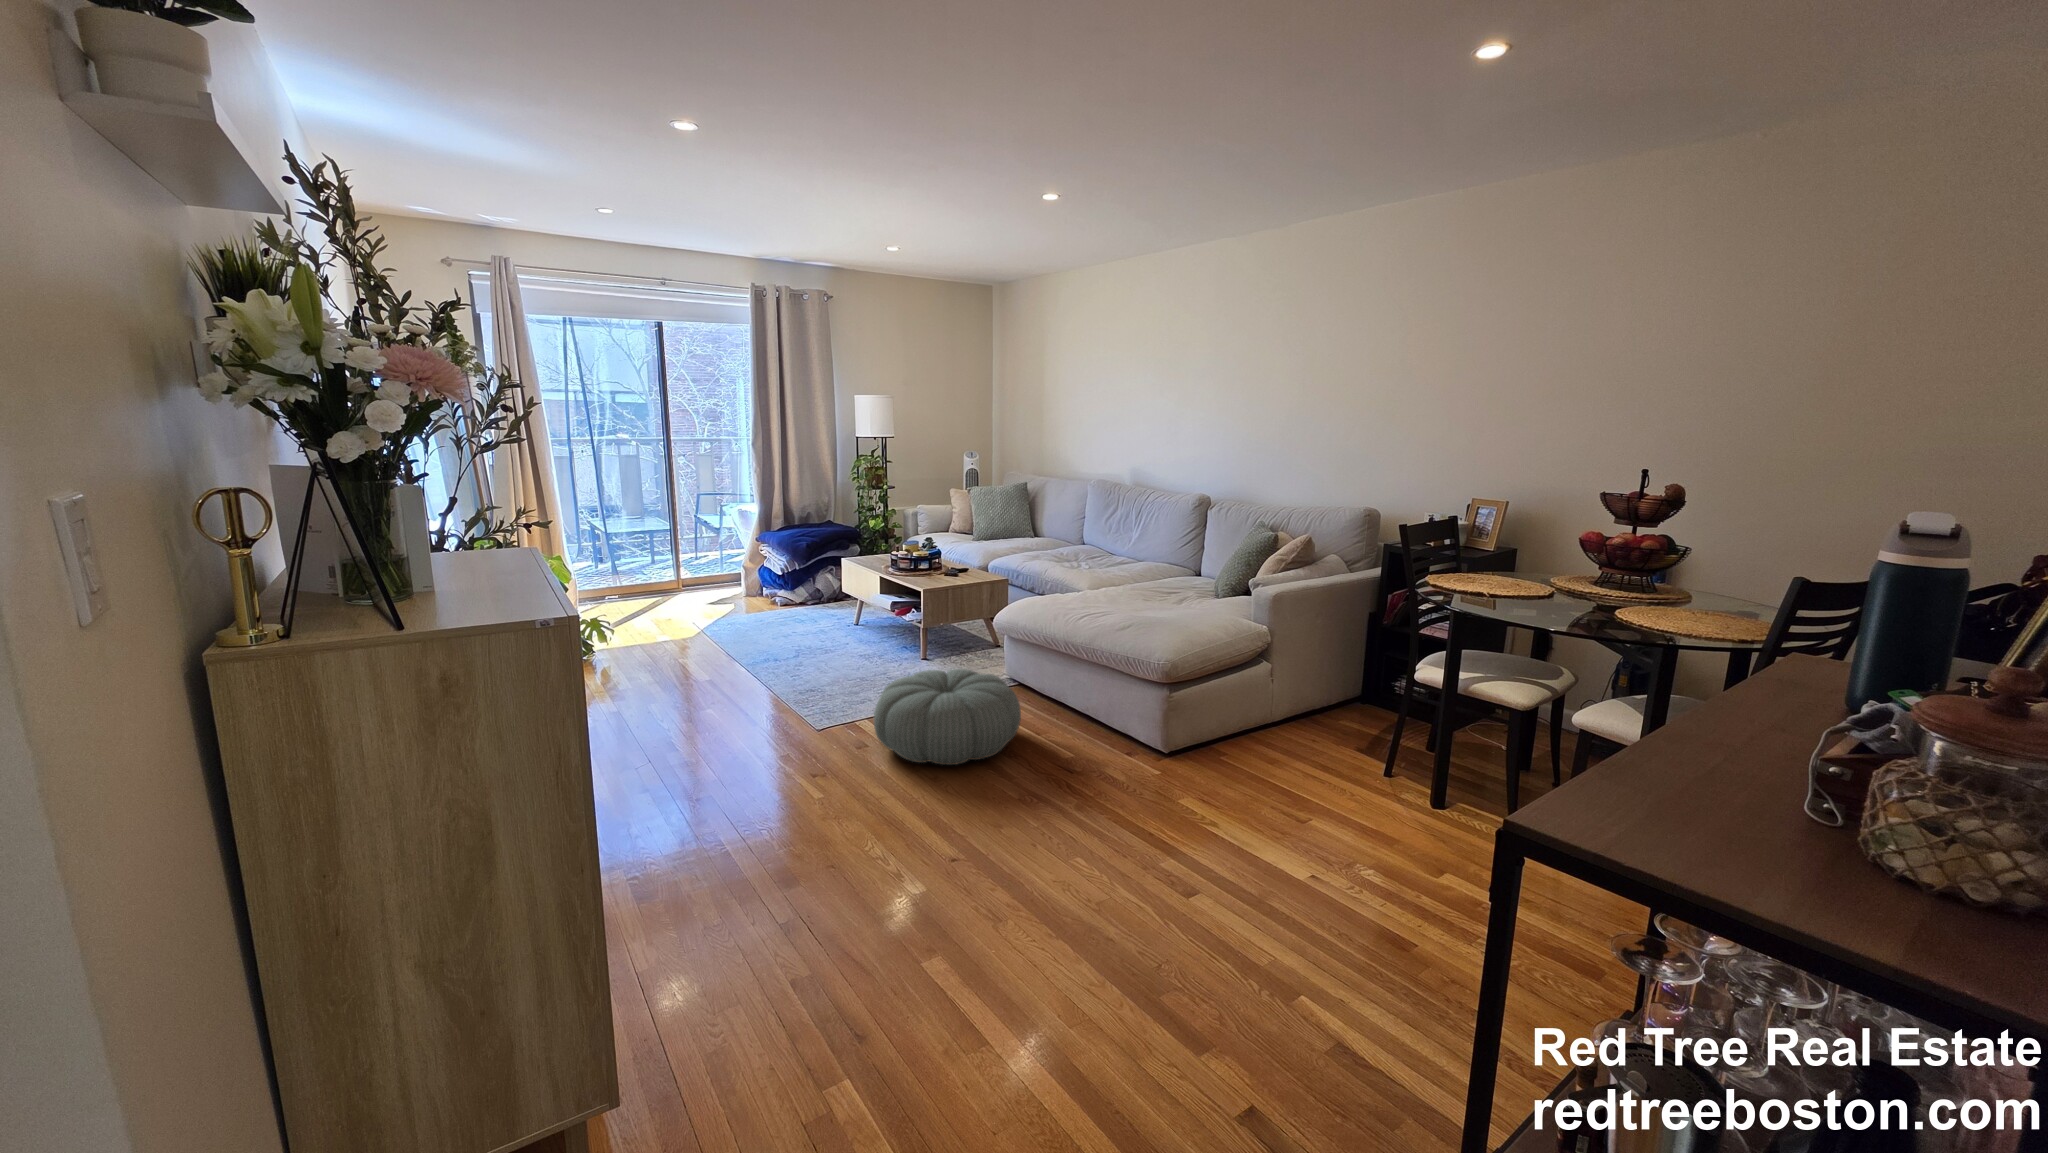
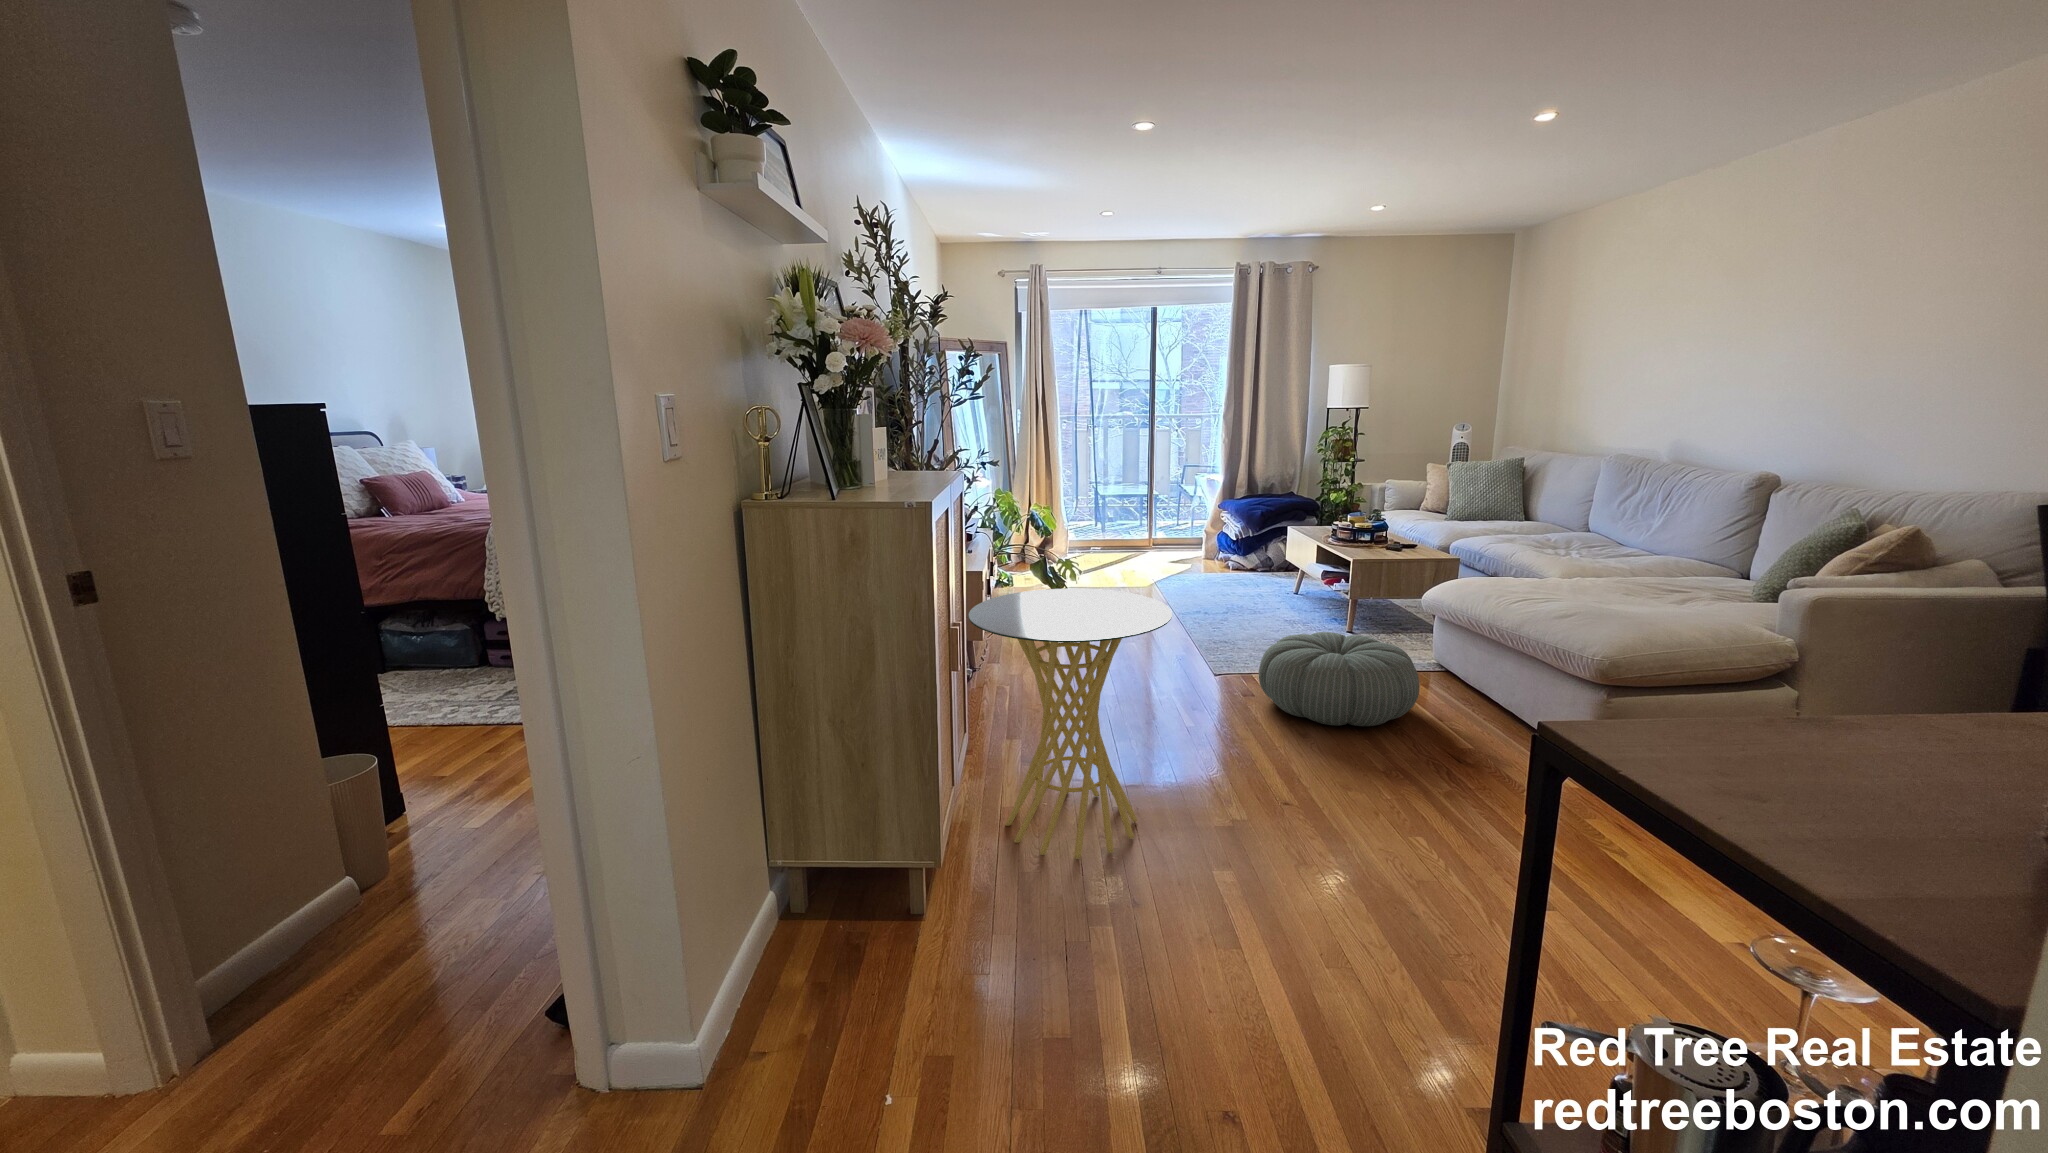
side table: none [585,678,849,1025] -> present [968,589,1172,859]

